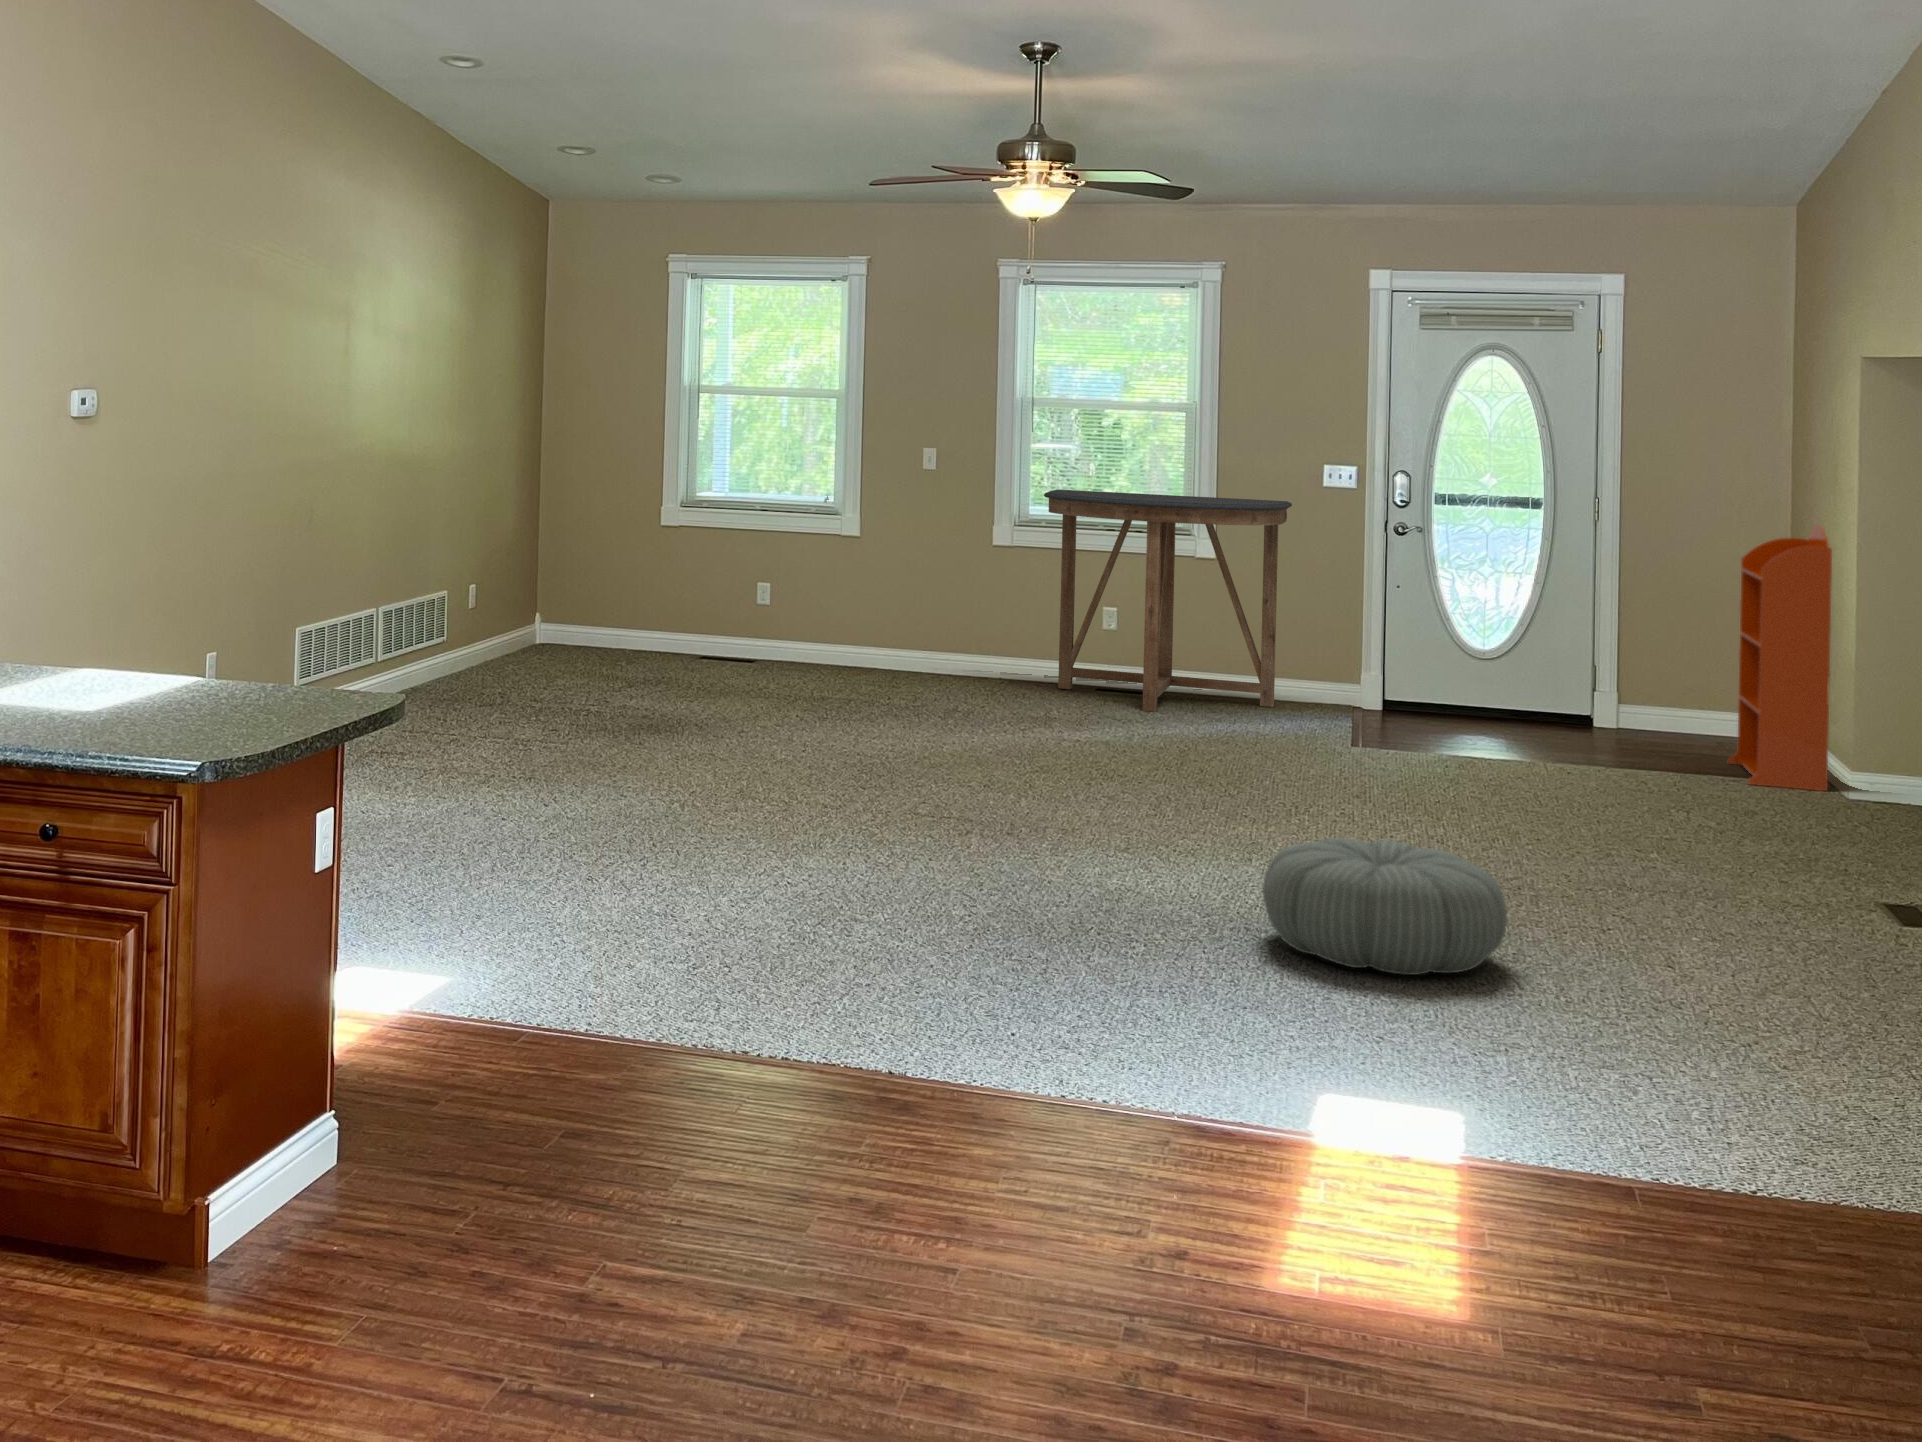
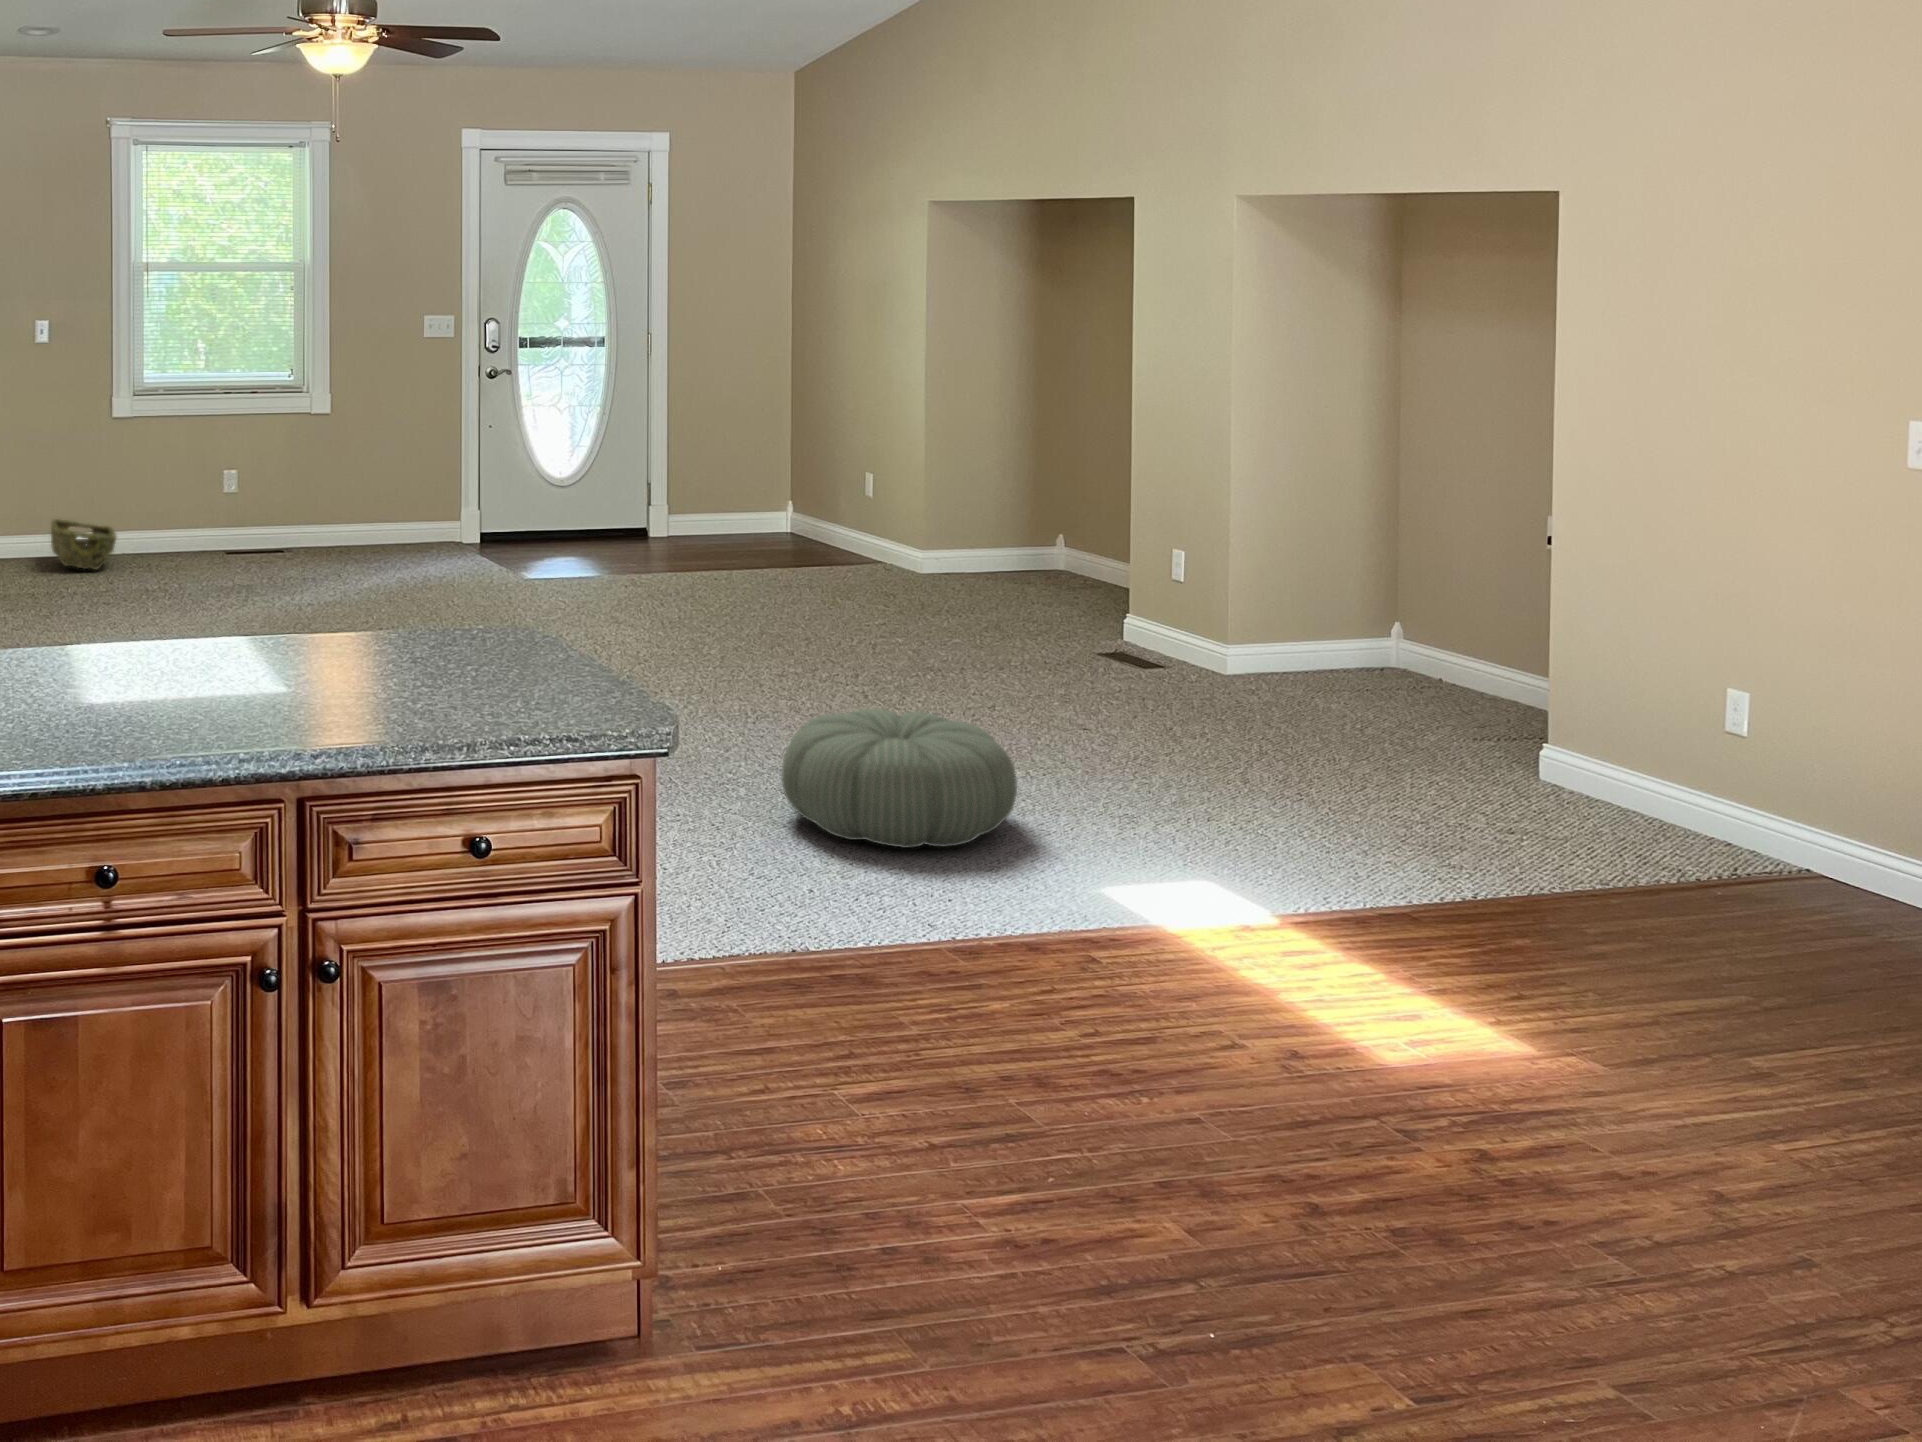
console table: present [1044,489,1292,712] -> none [172,354,409,572]
bookcase: present [1728,525,1832,791] -> none [786,350,890,578]
woven basket: none [918,638,988,688] -> present [51,519,116,569]

